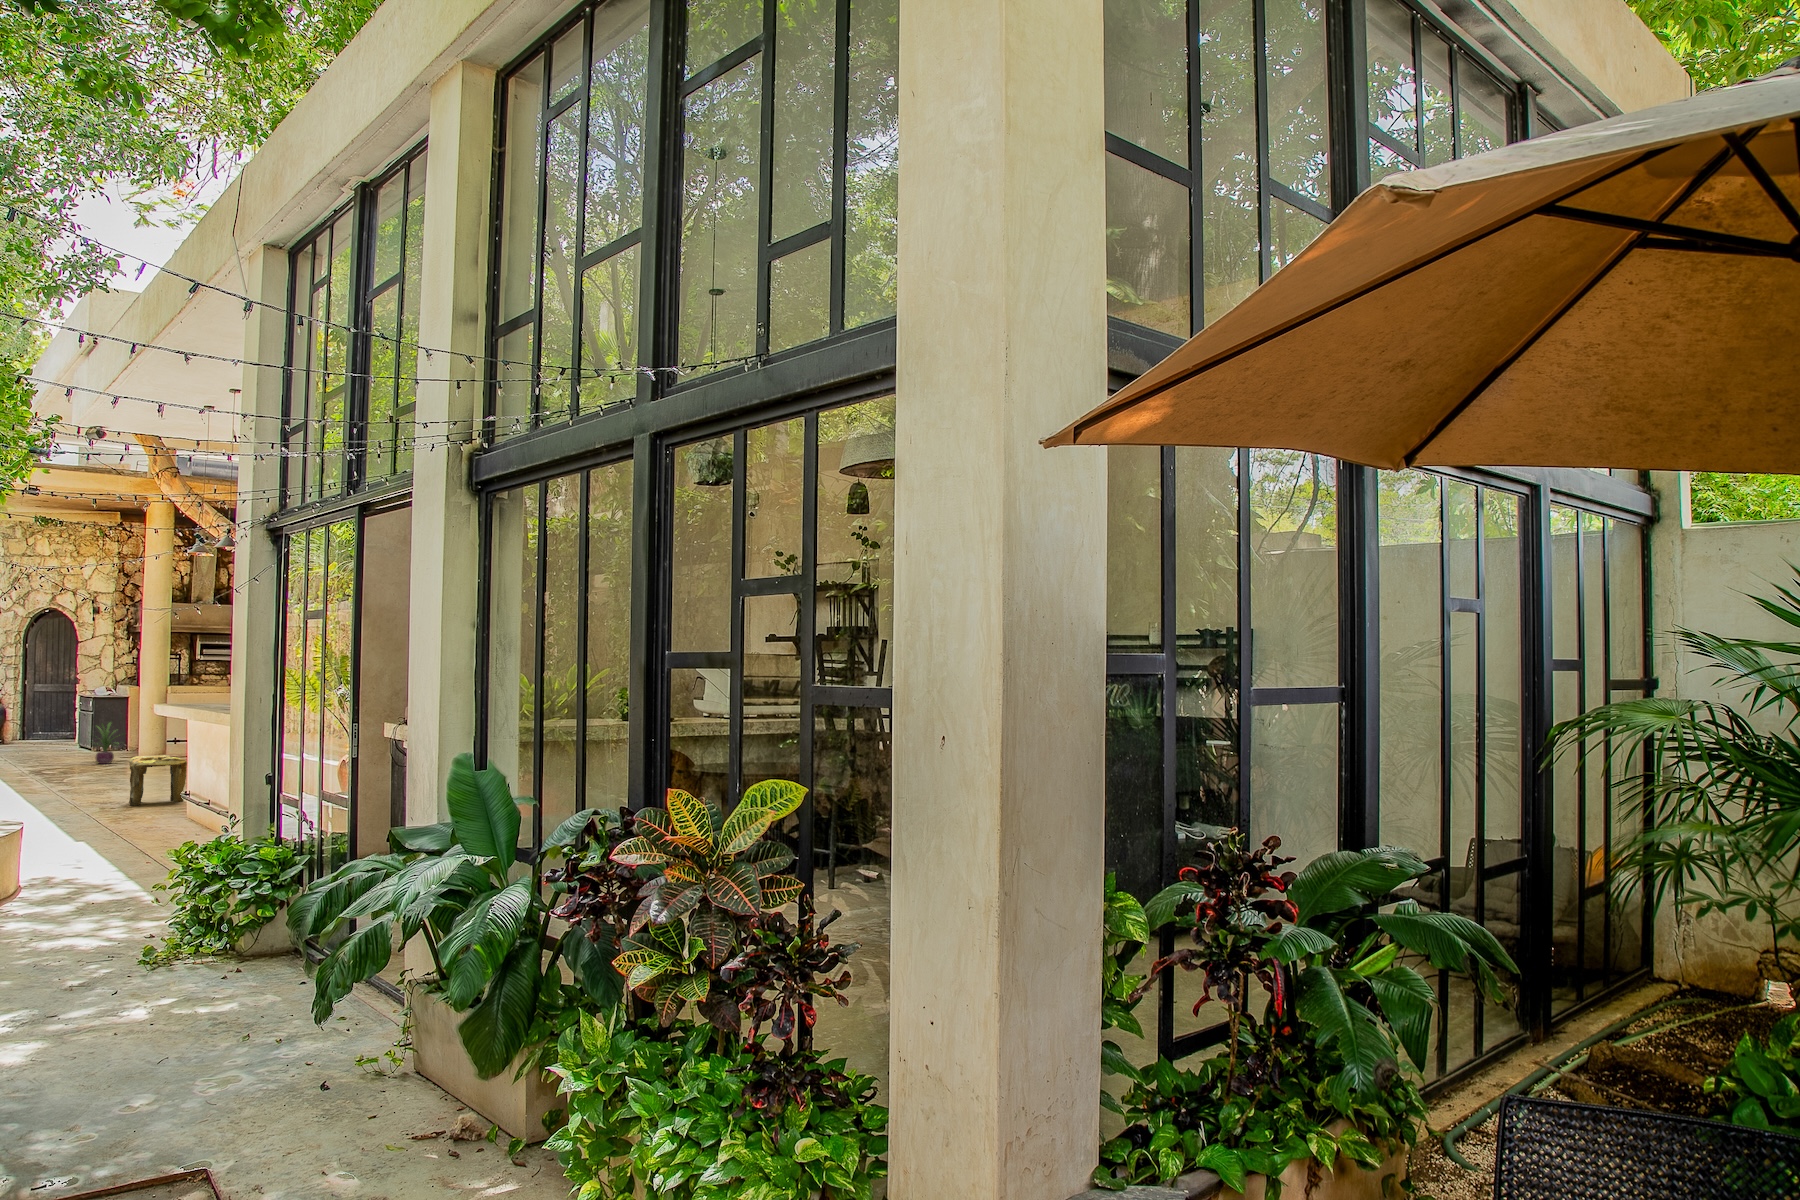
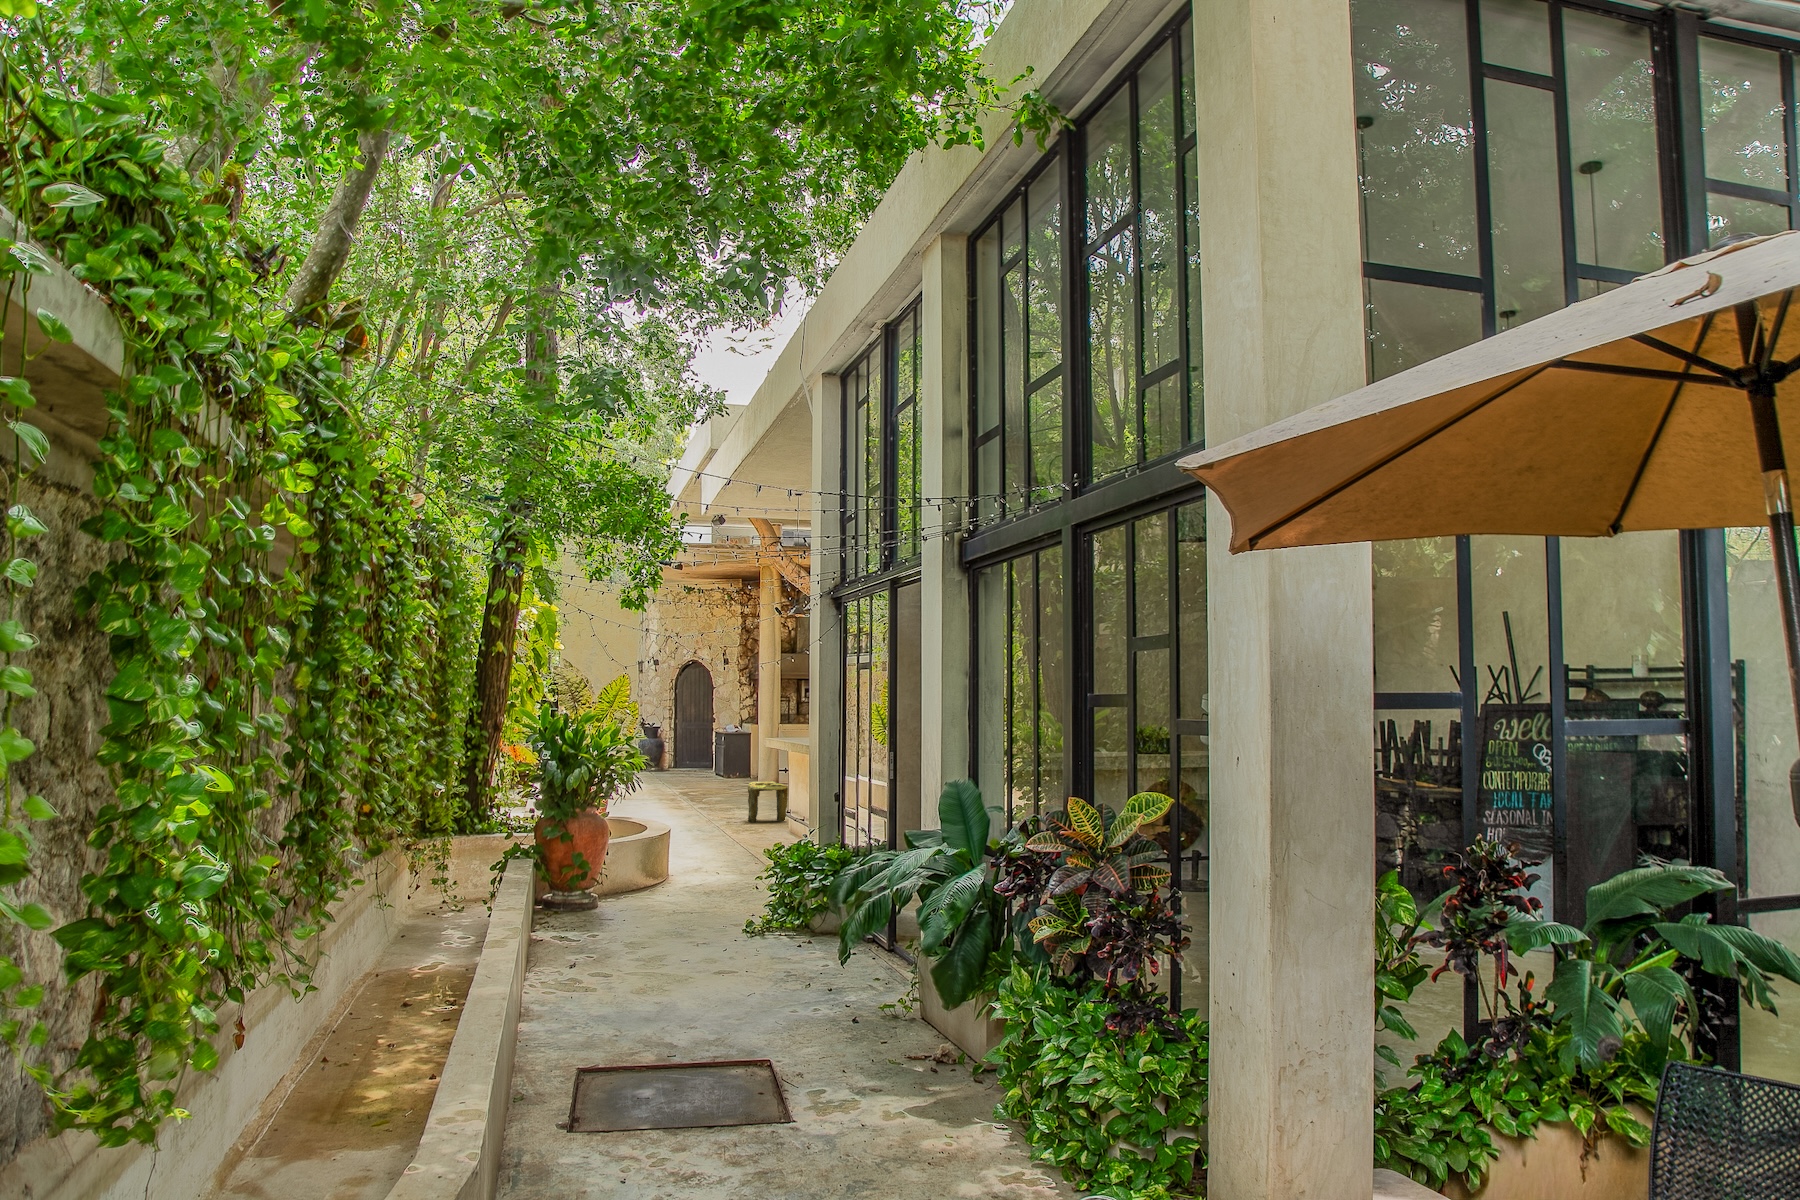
decorative plant: present [96,722,120,764] -> none [716,754,754,790]

